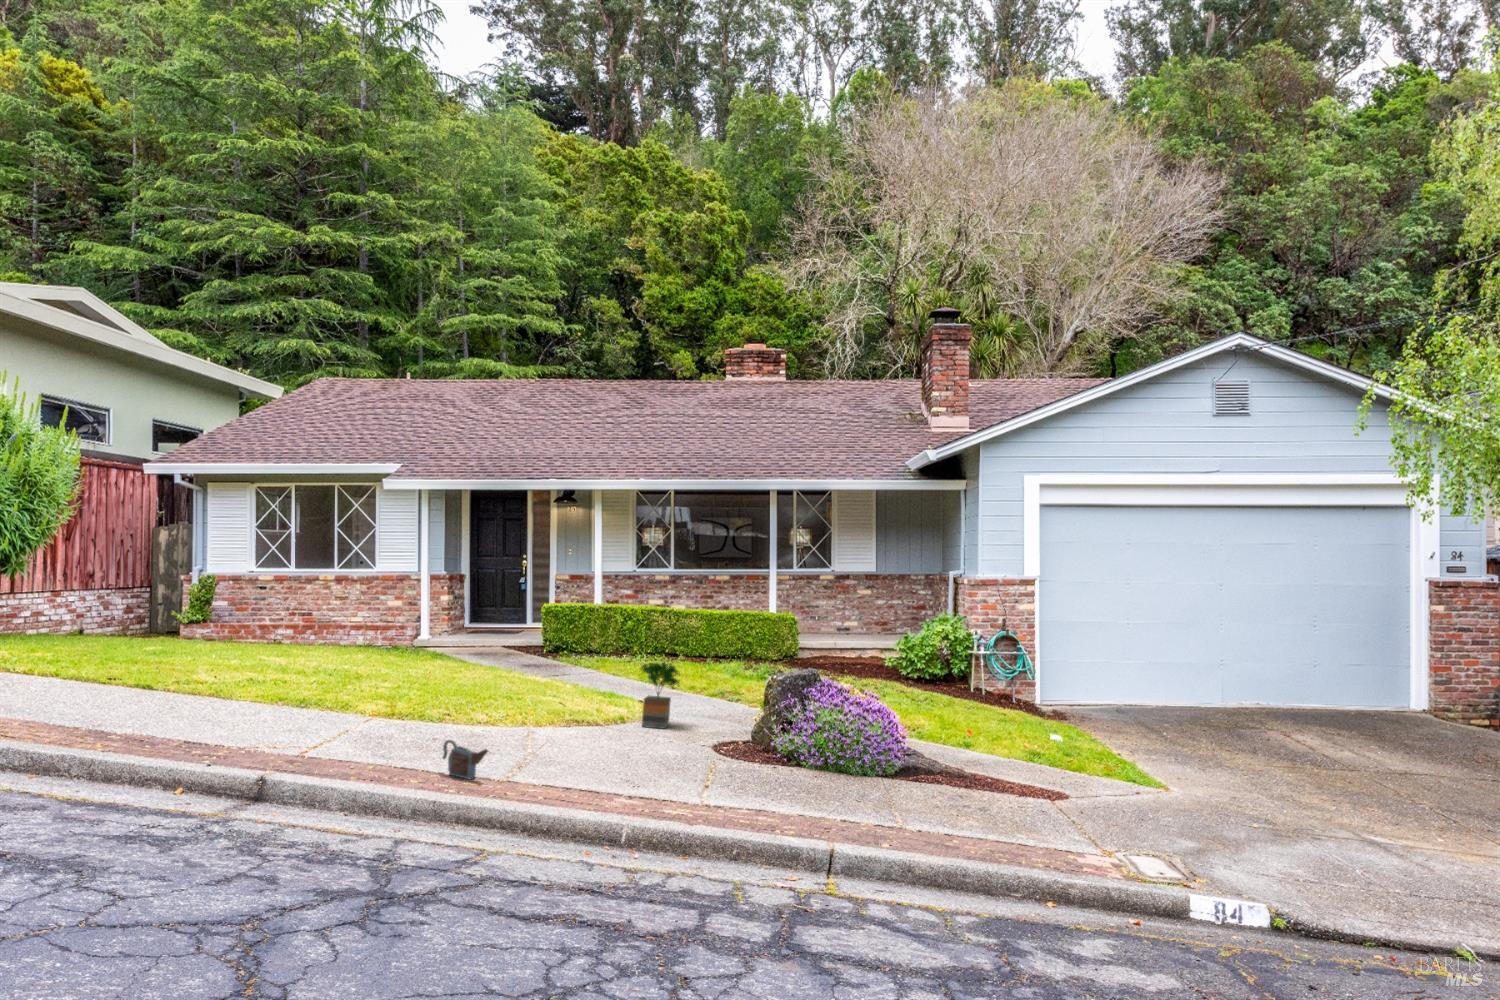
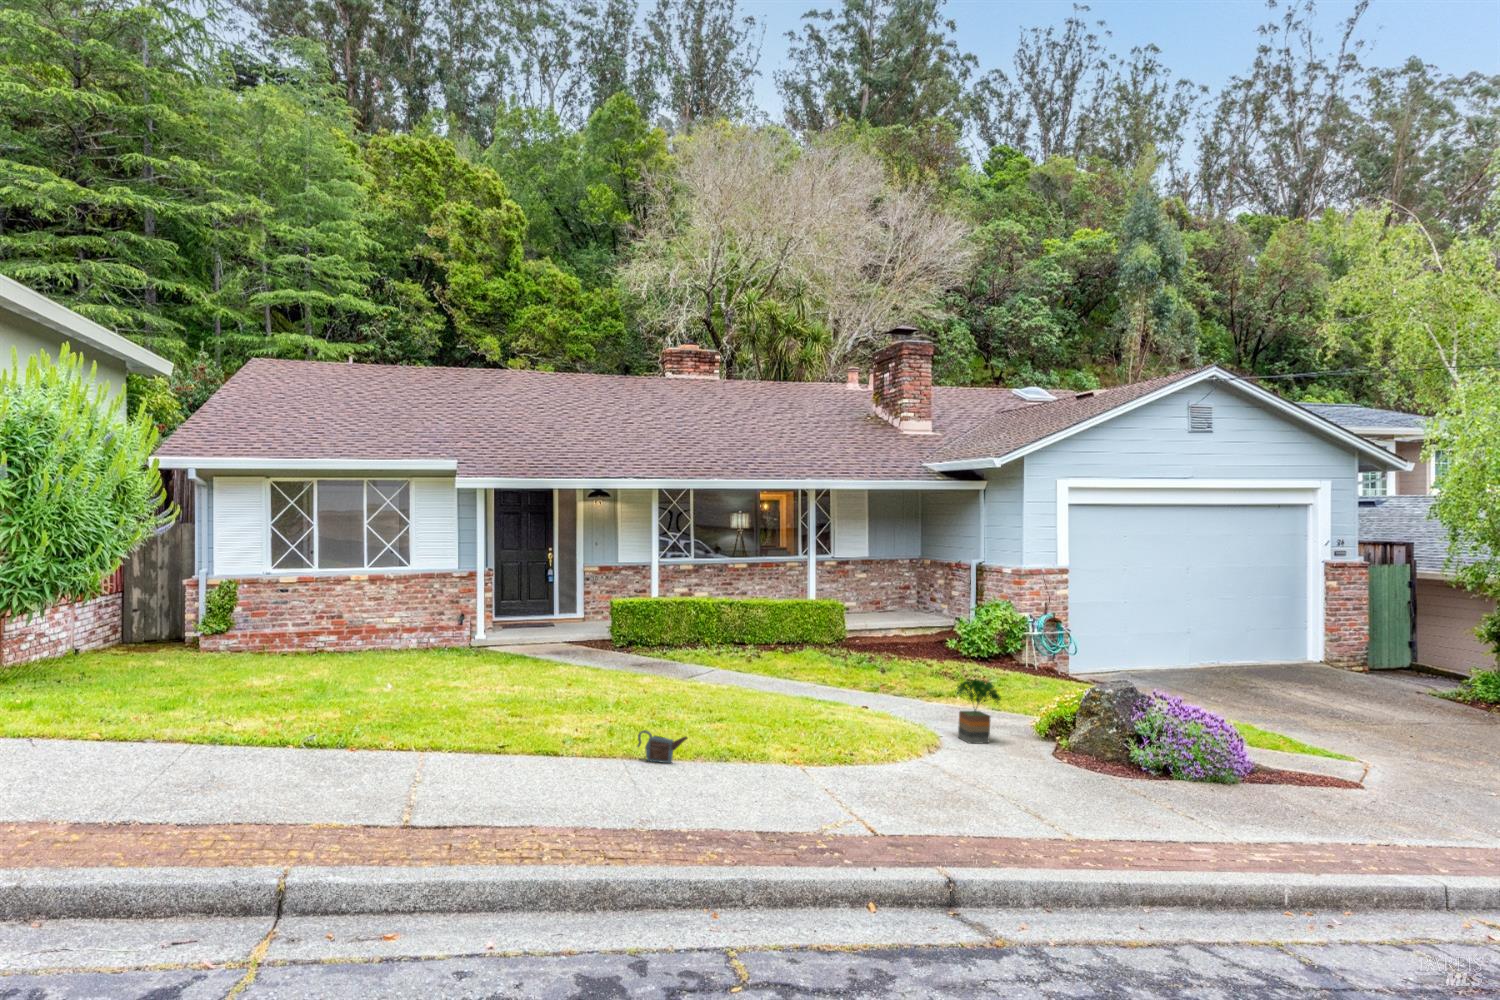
watering can: present [443,740,488,779] -> present [637,730,687,763]

